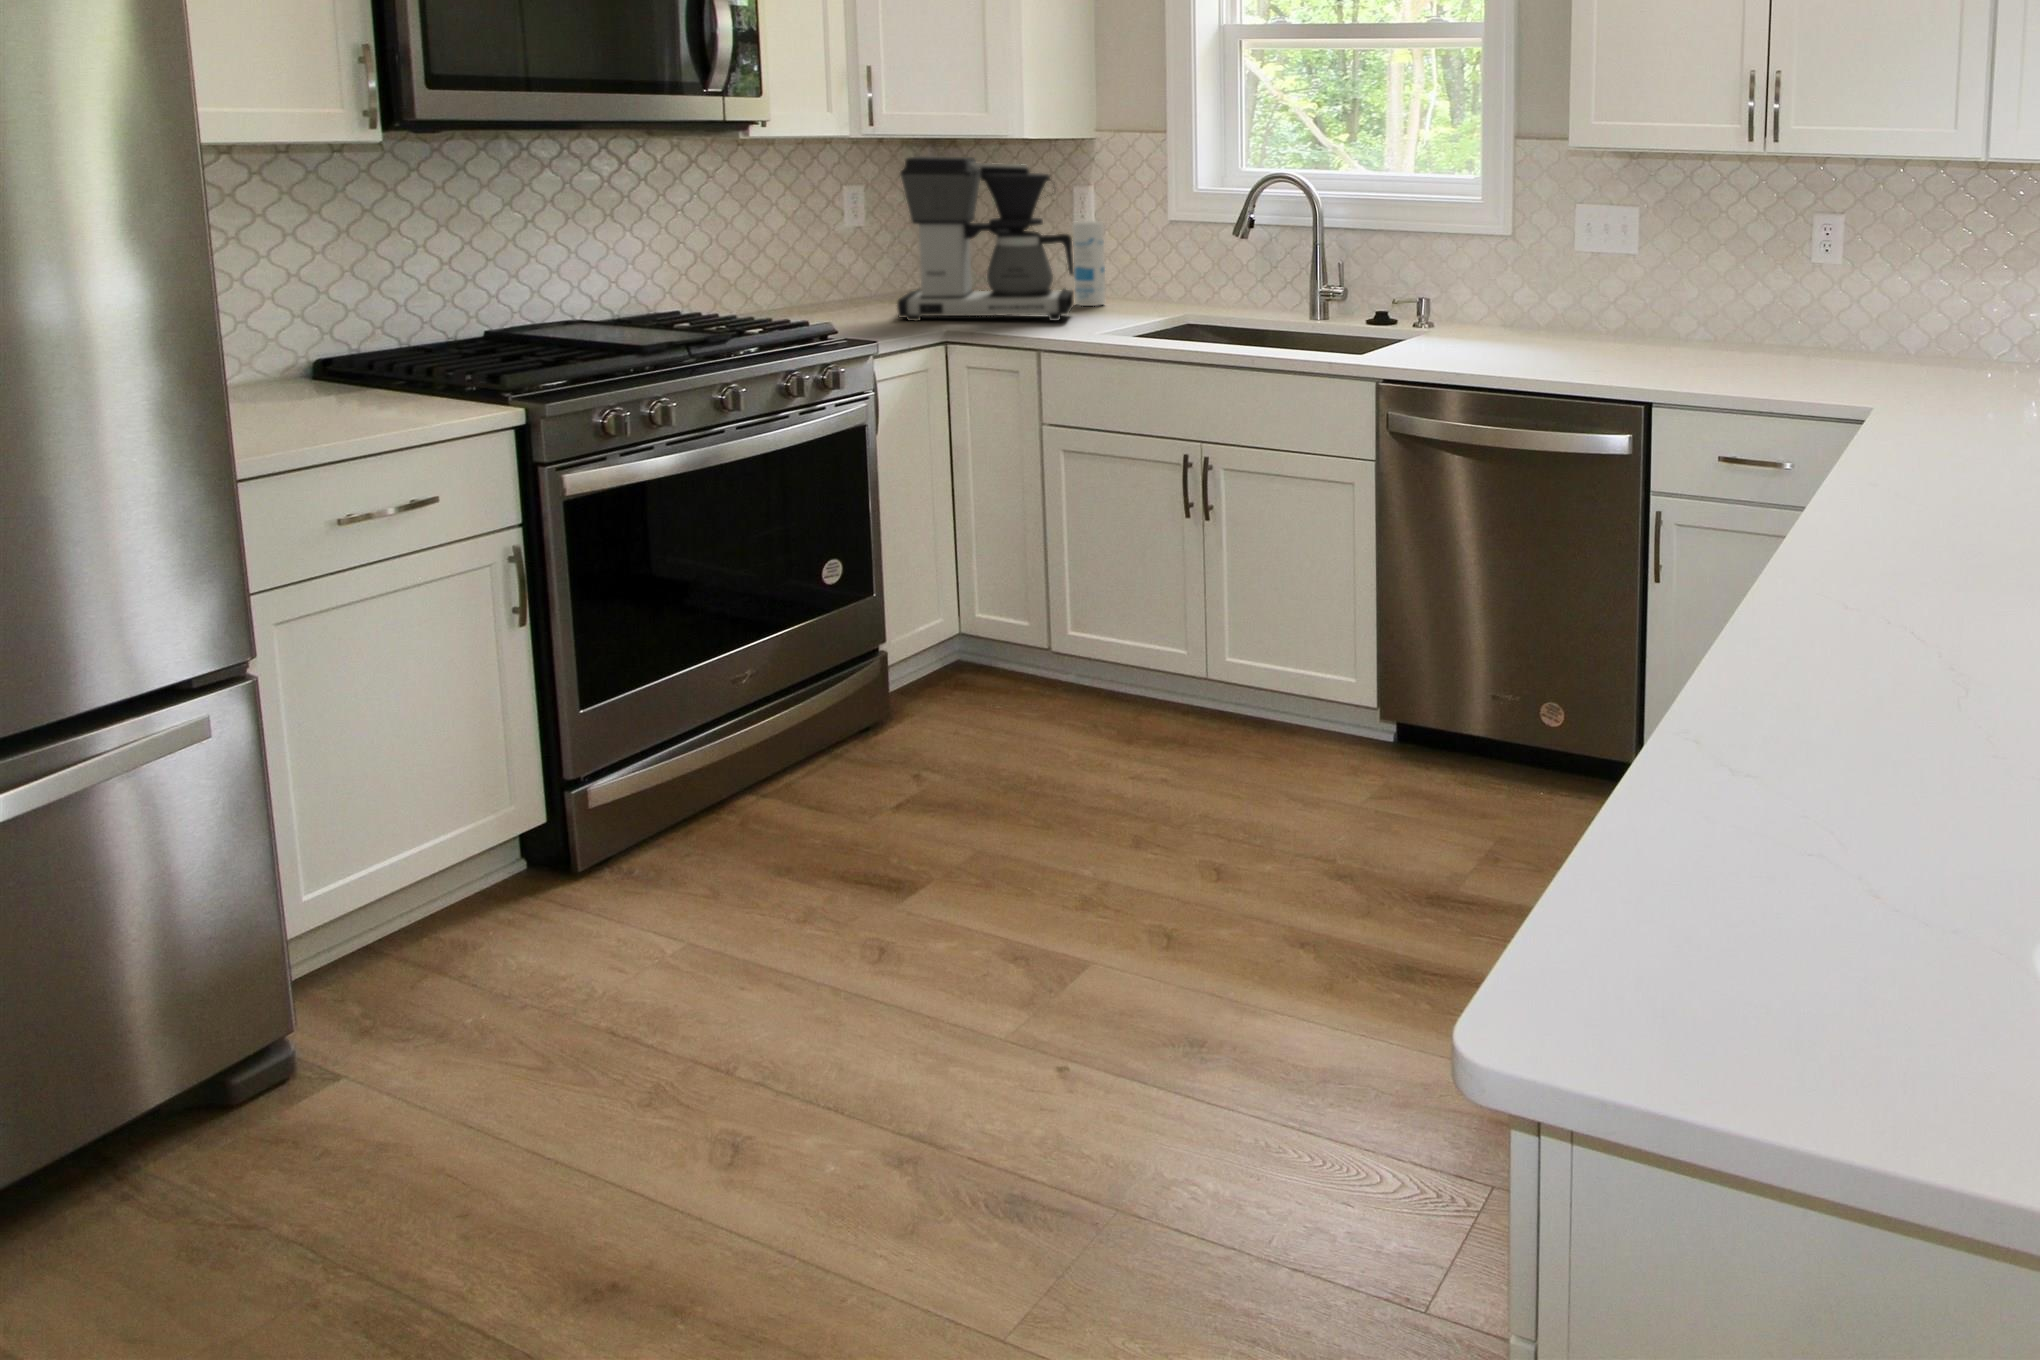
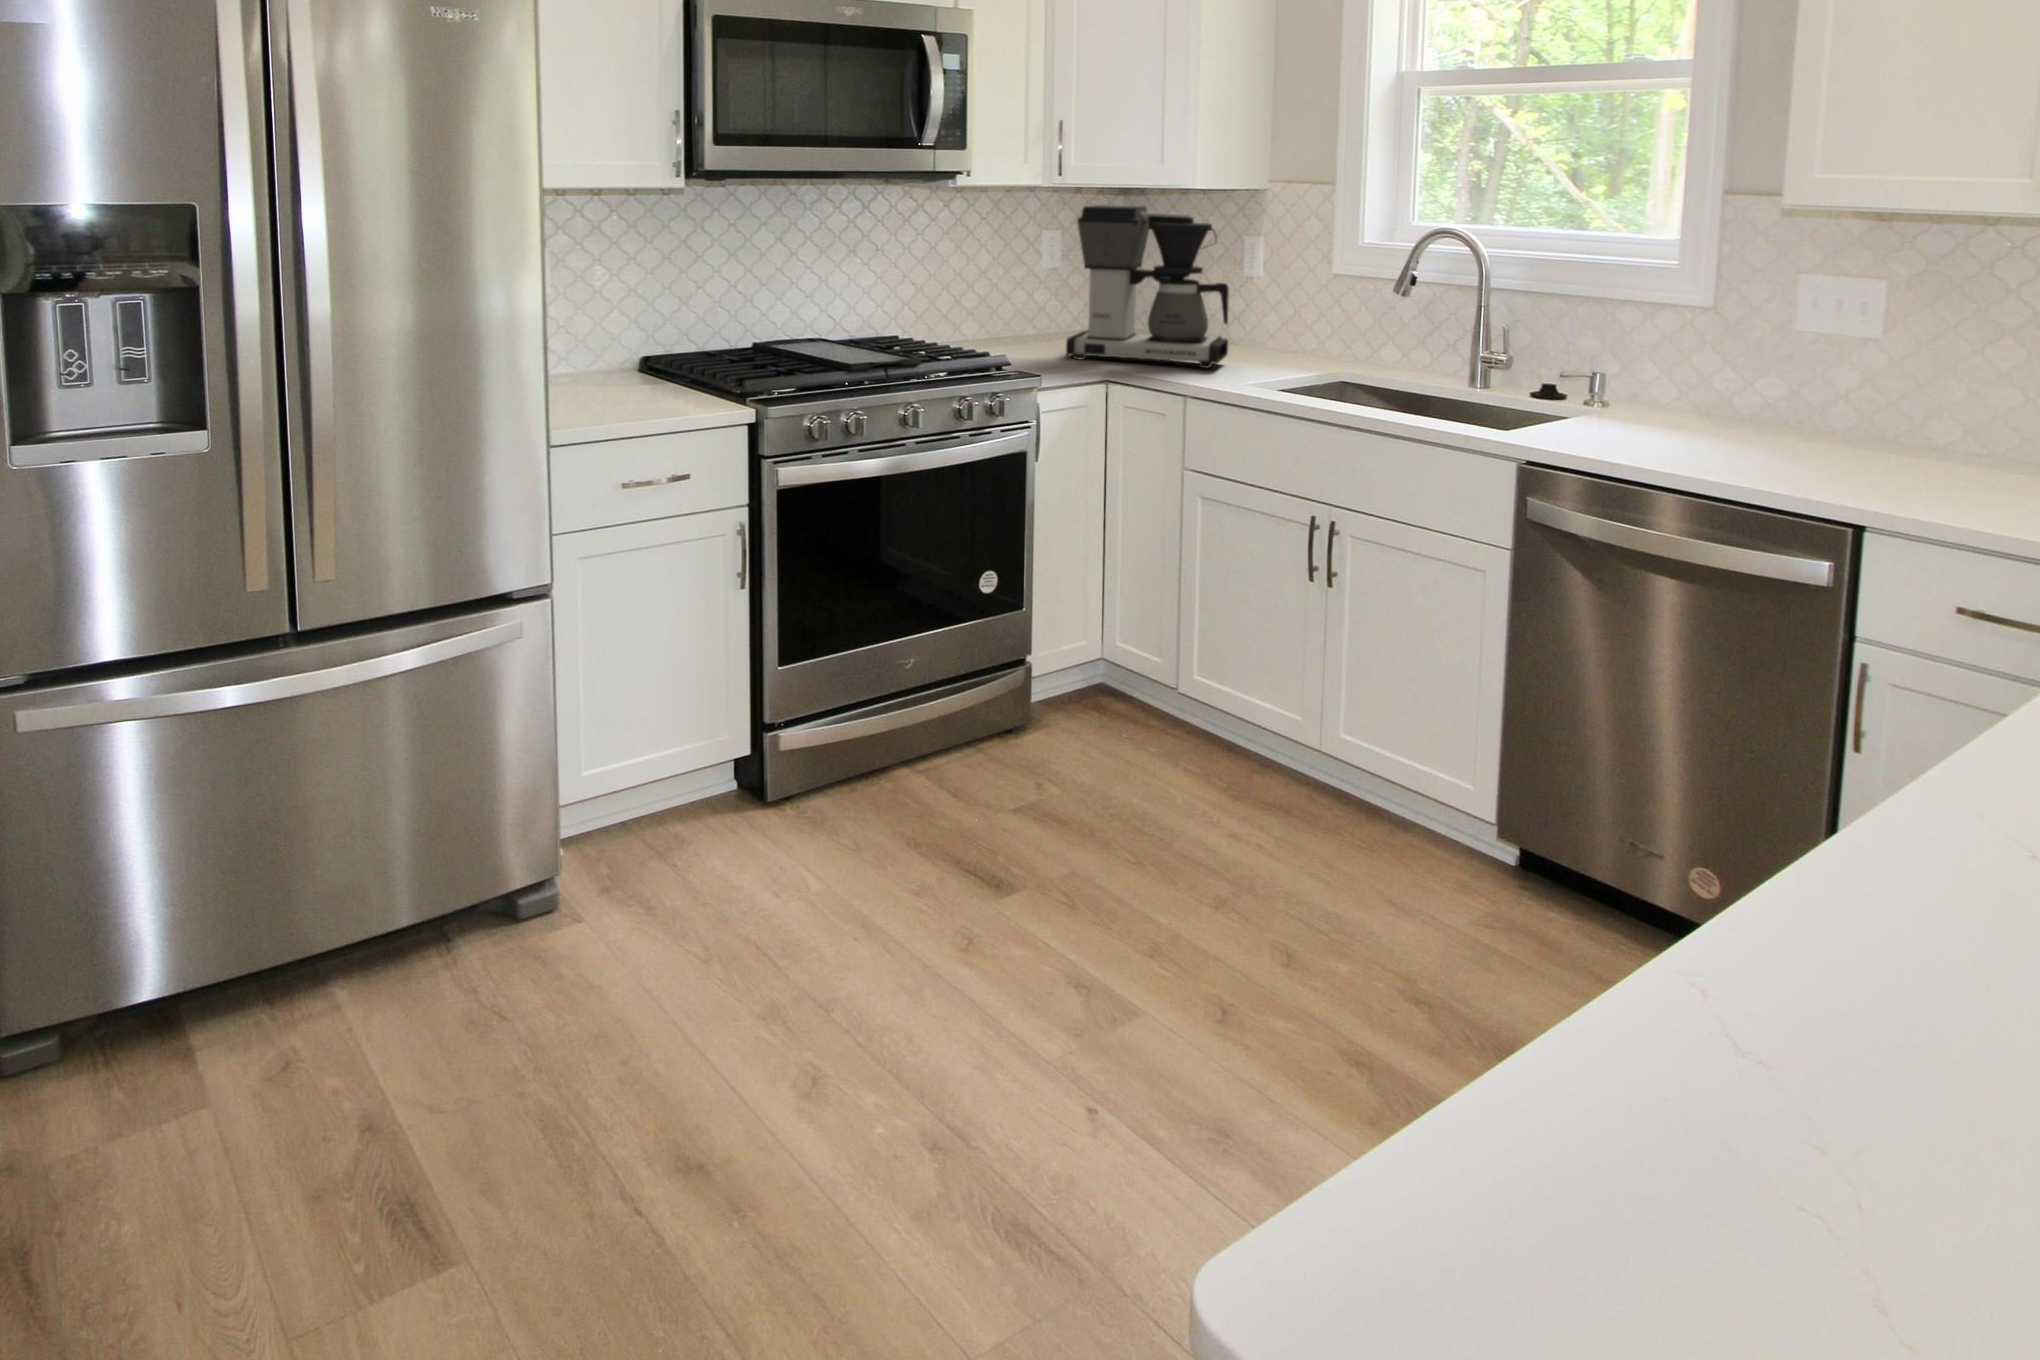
canister: present [1072,221,1105,306] -> none [1234,271,1267,356]

